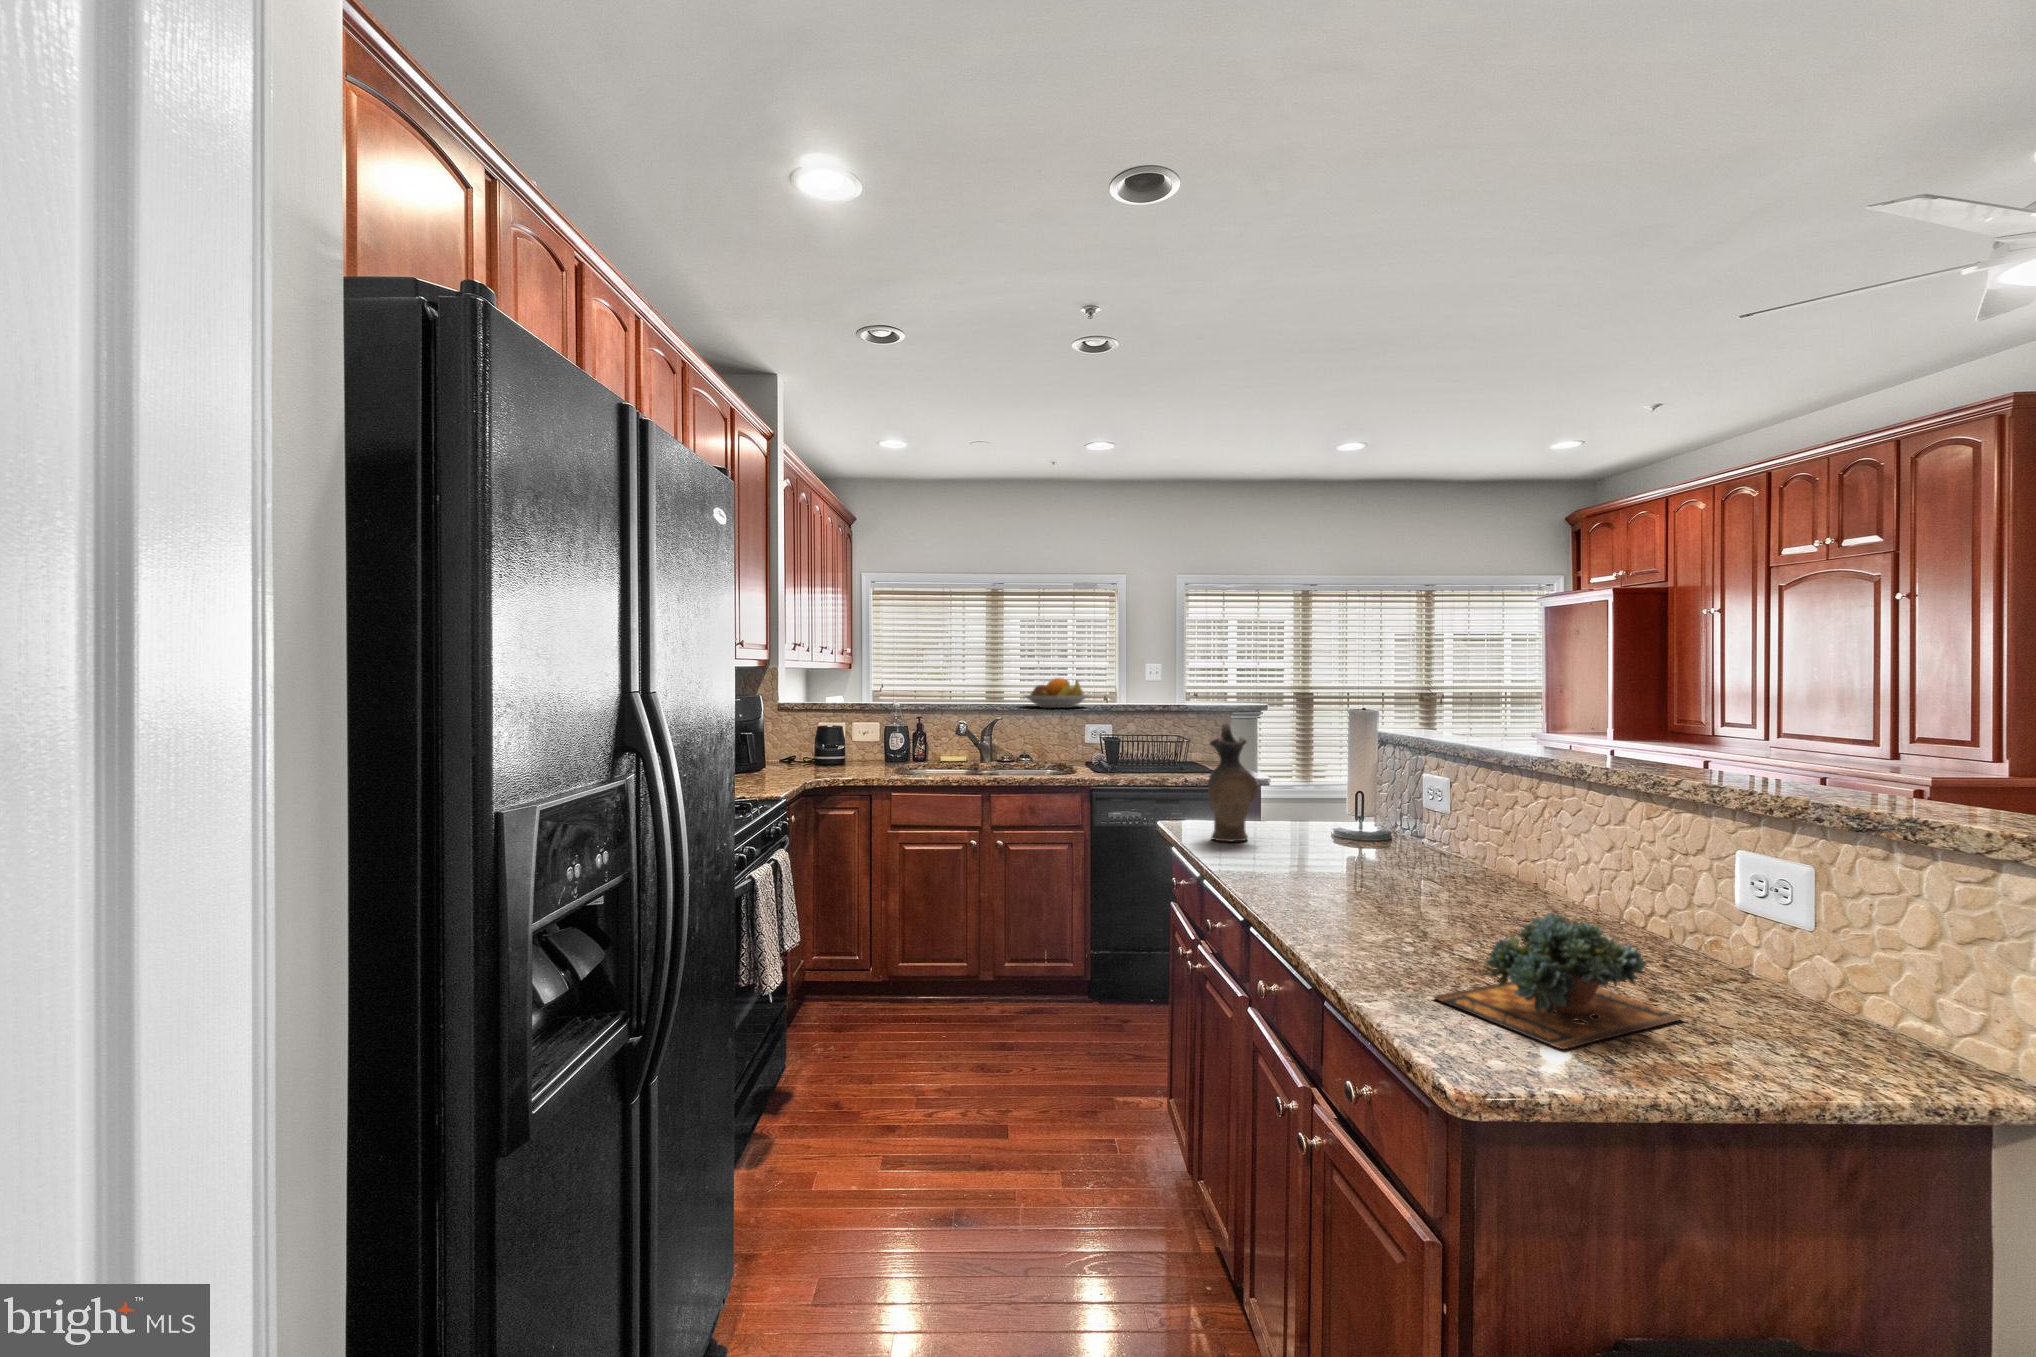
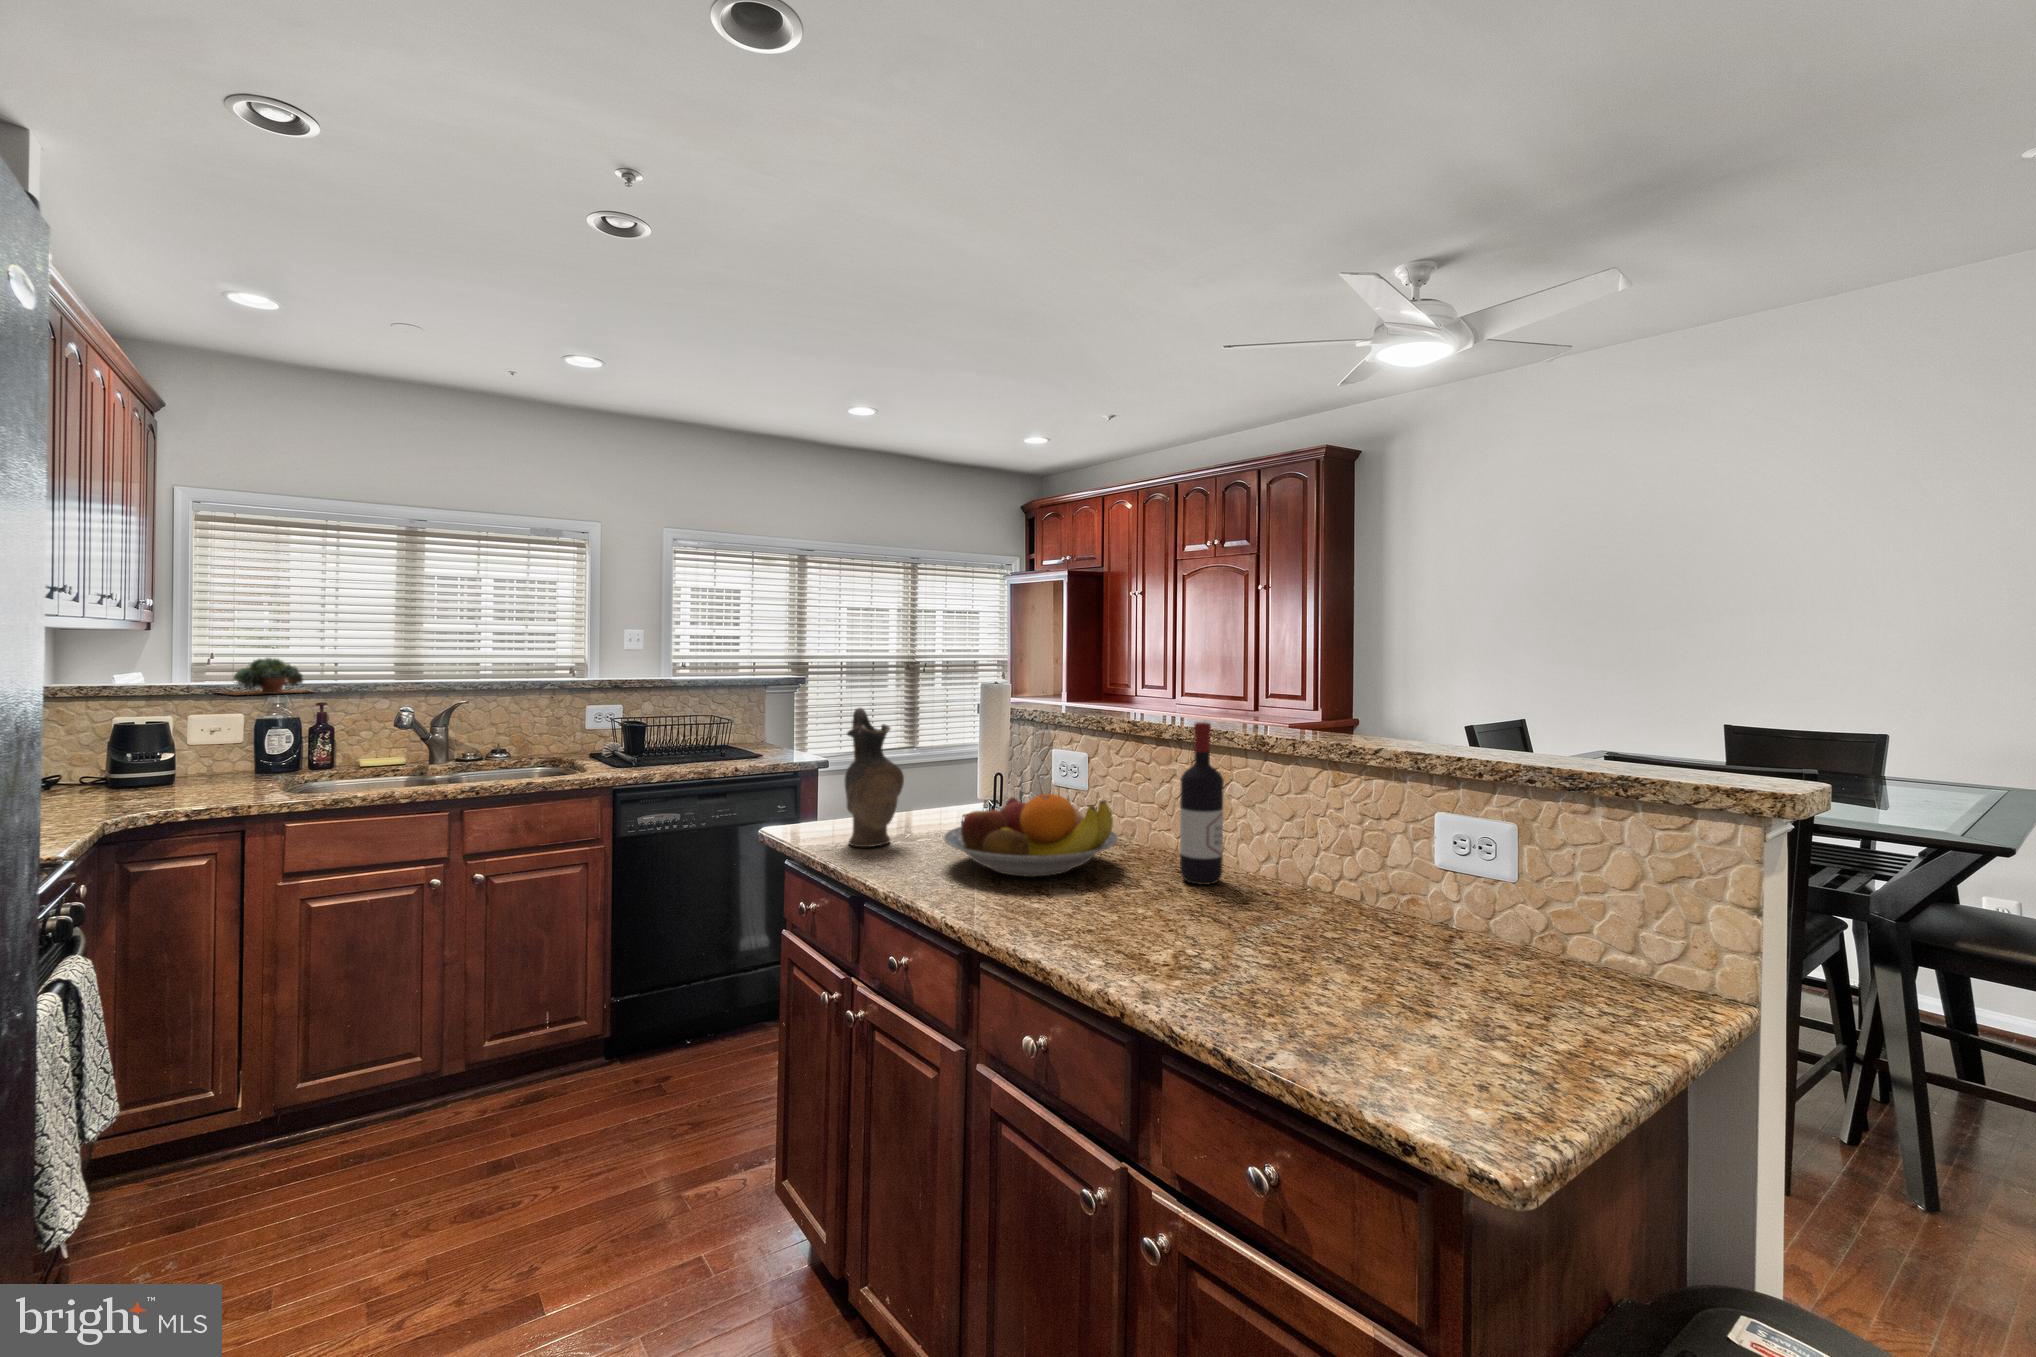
fruit bowl: present [1024,678,1089,708] -> present [944,794,1118,877]
wine bottle: none [1483,743,1532,907] -> present [1180,722,1224,885]
succulent plant: present [1434,913,1683,1049] -> present [218,658,307,695]

